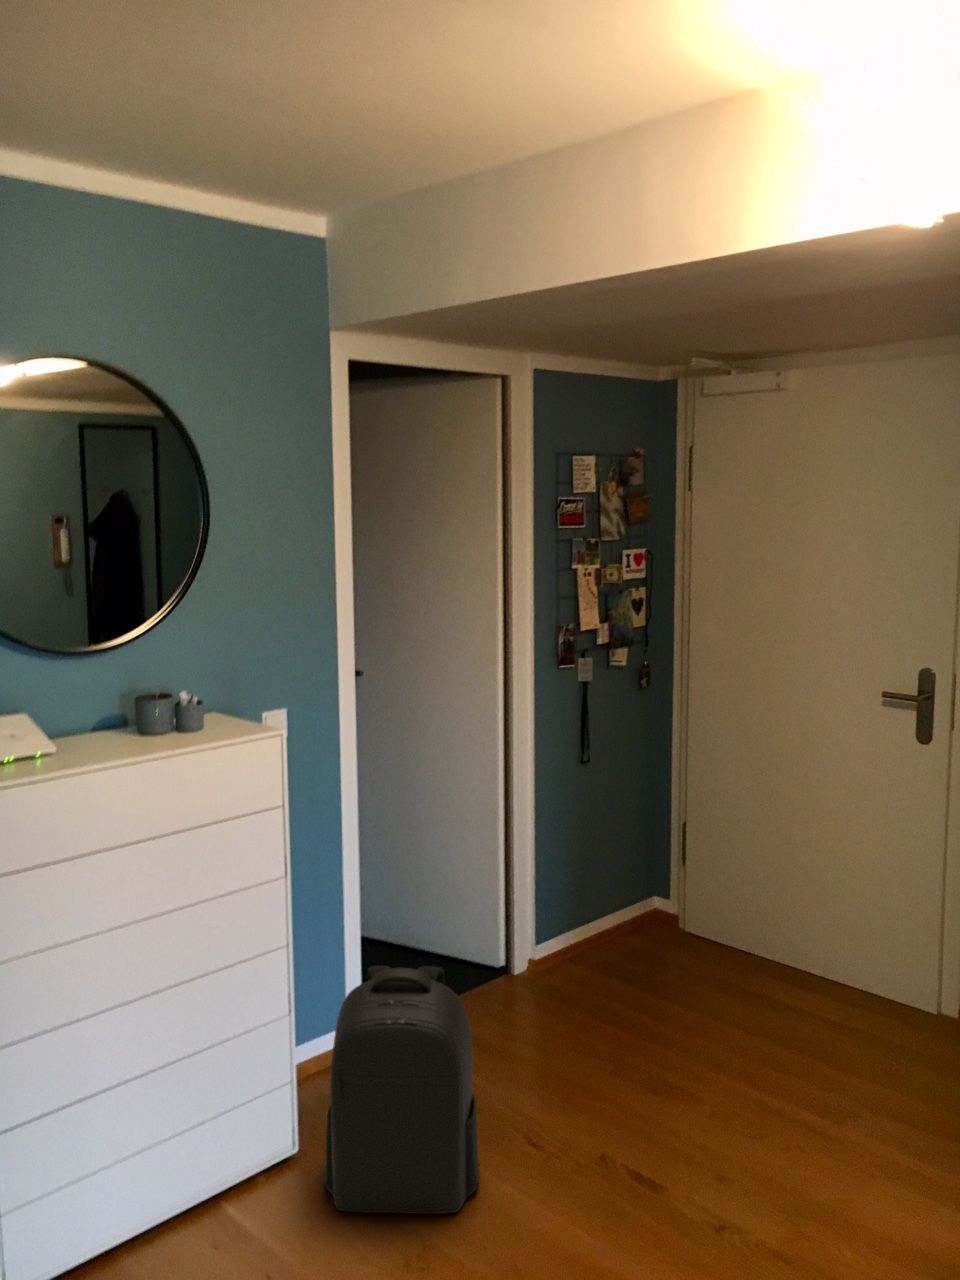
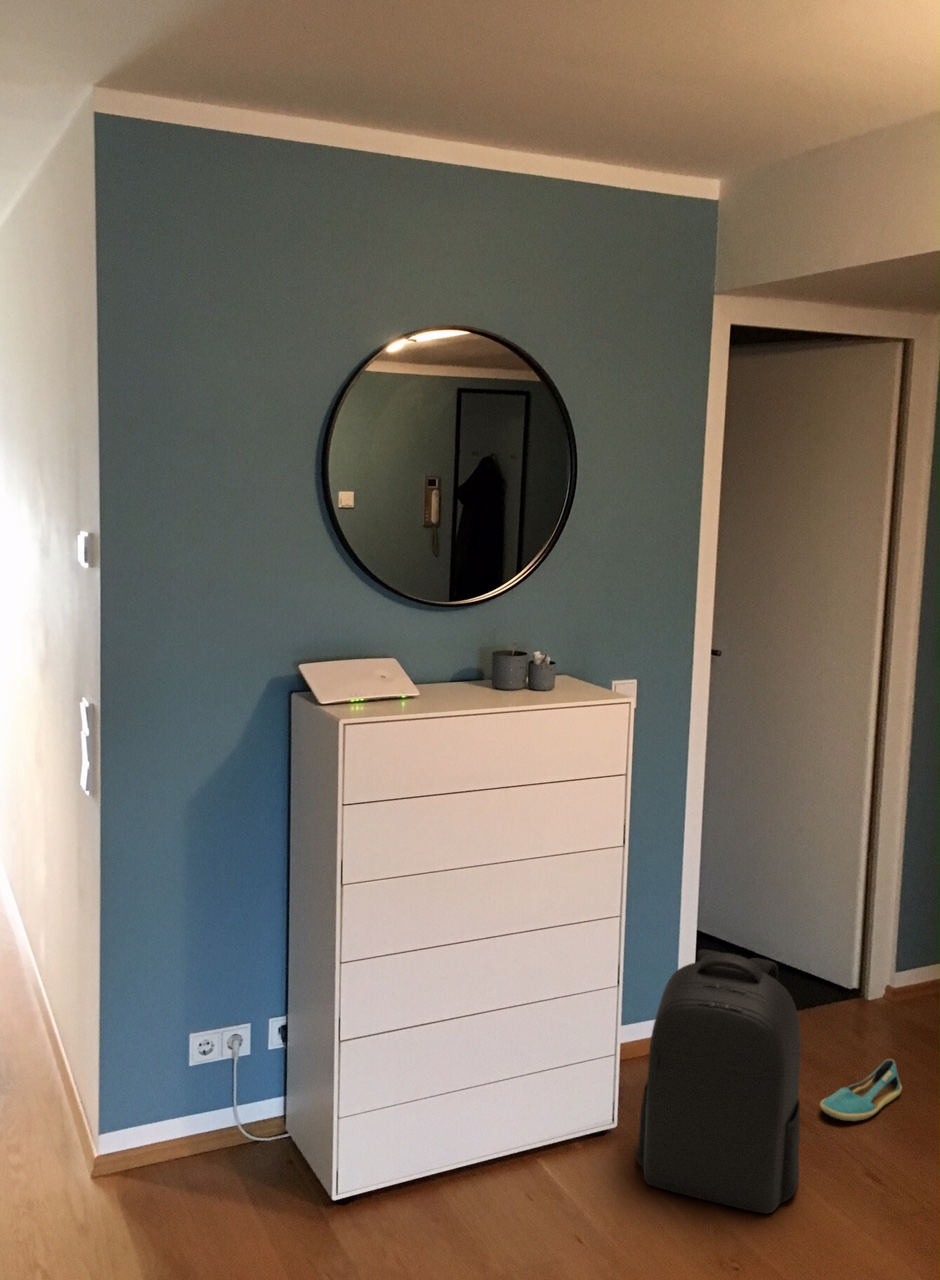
shoe: none [488,1031,556,1099] -> present [820,1059,902,1121]

